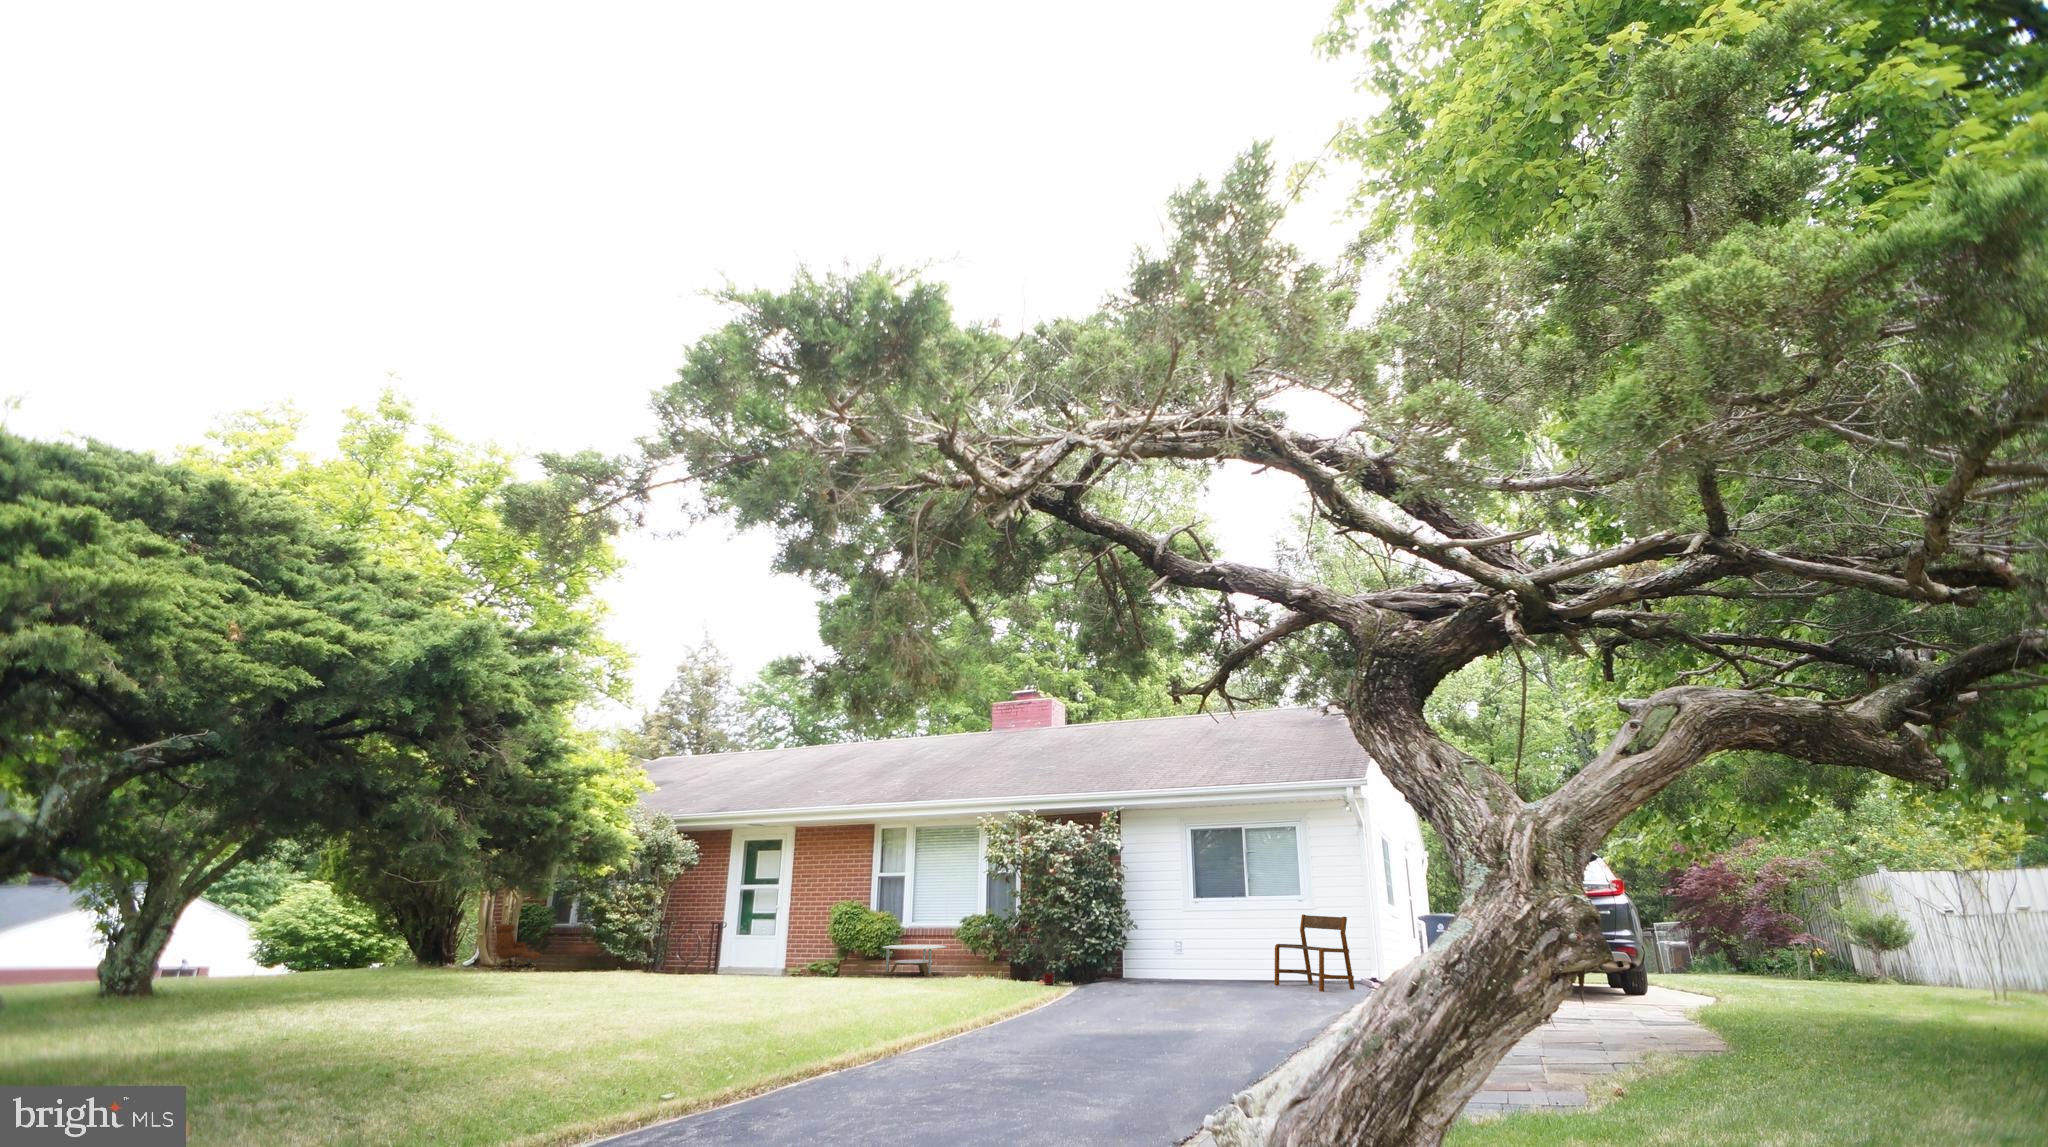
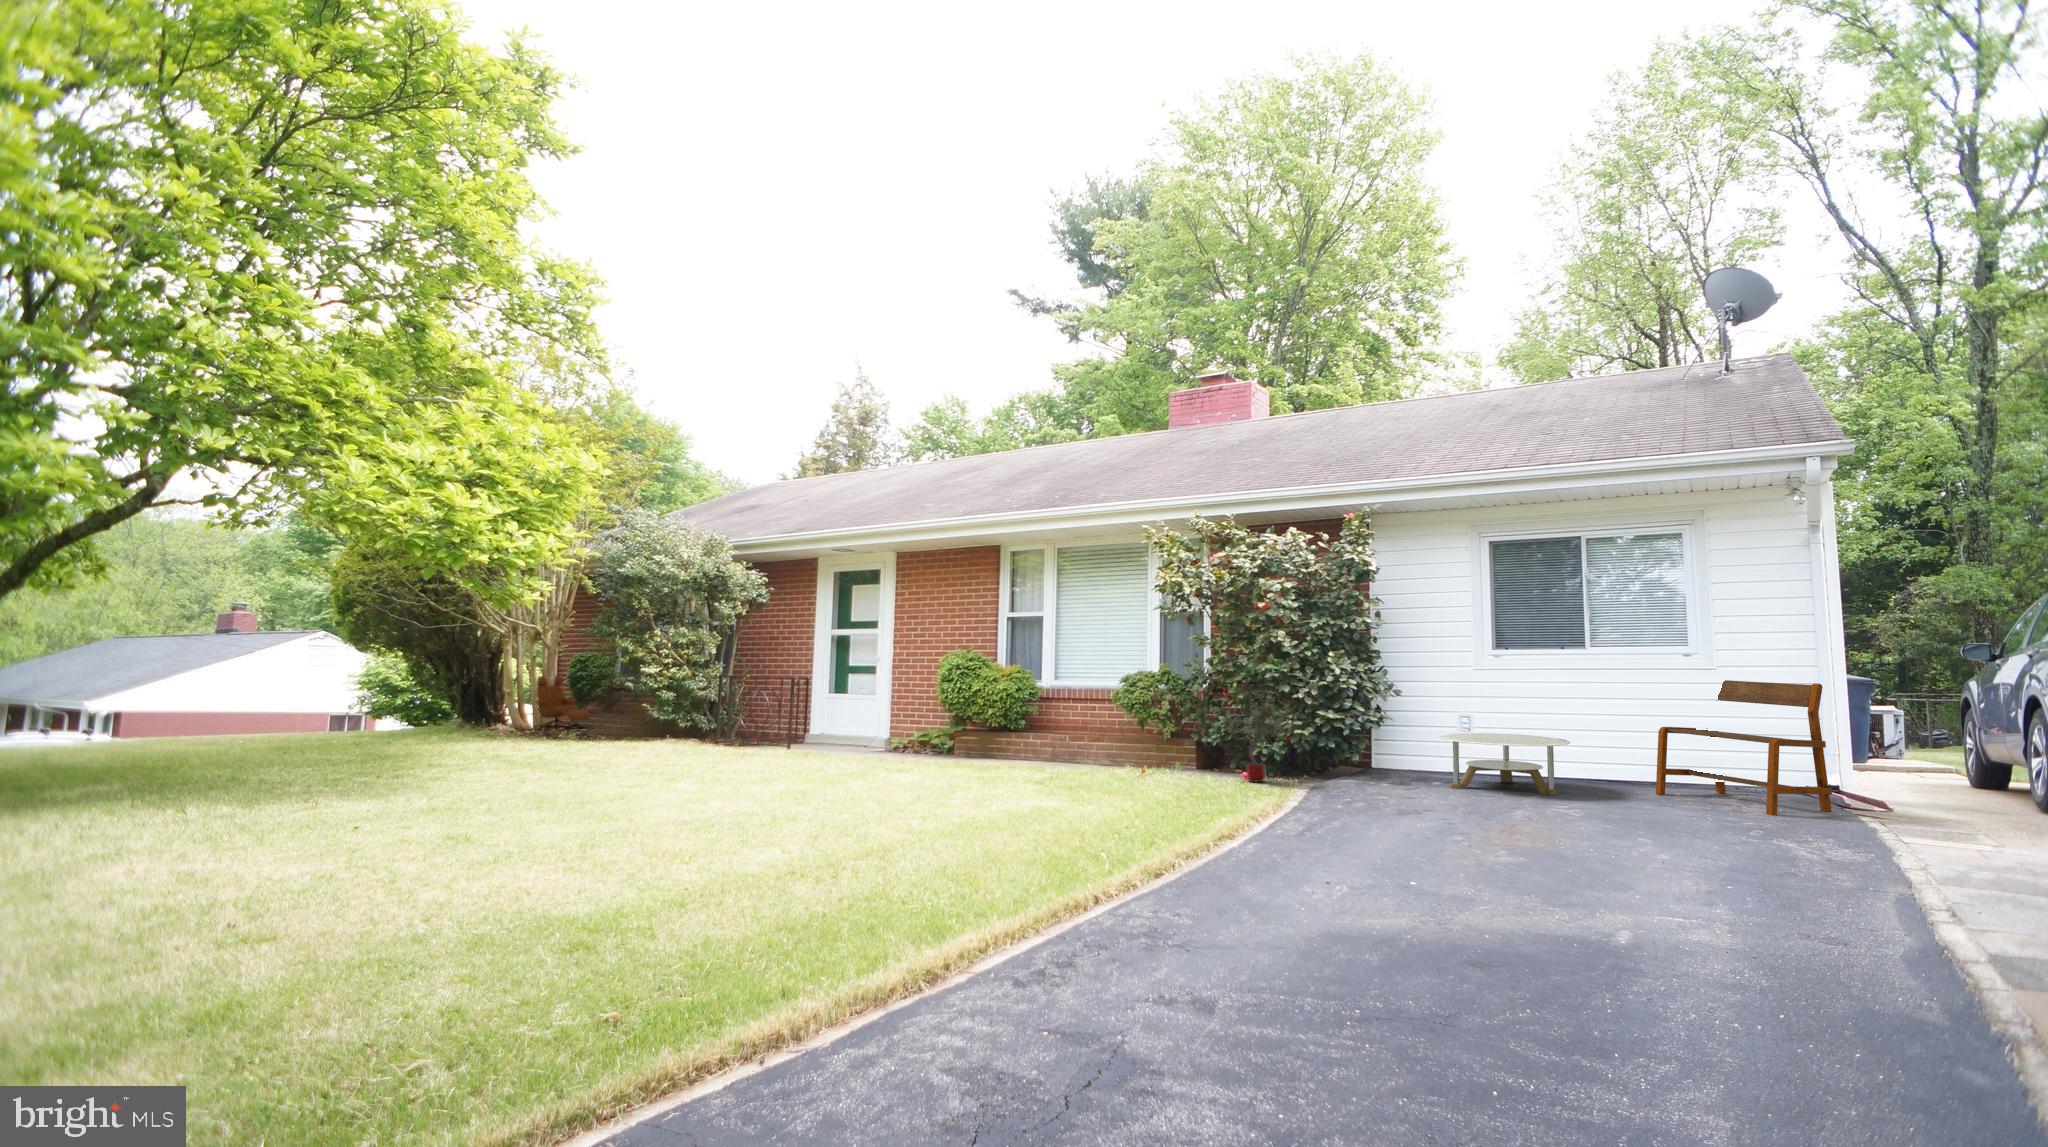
round table: present [882,945,946,976] -> present [1439,733,1570,795]

